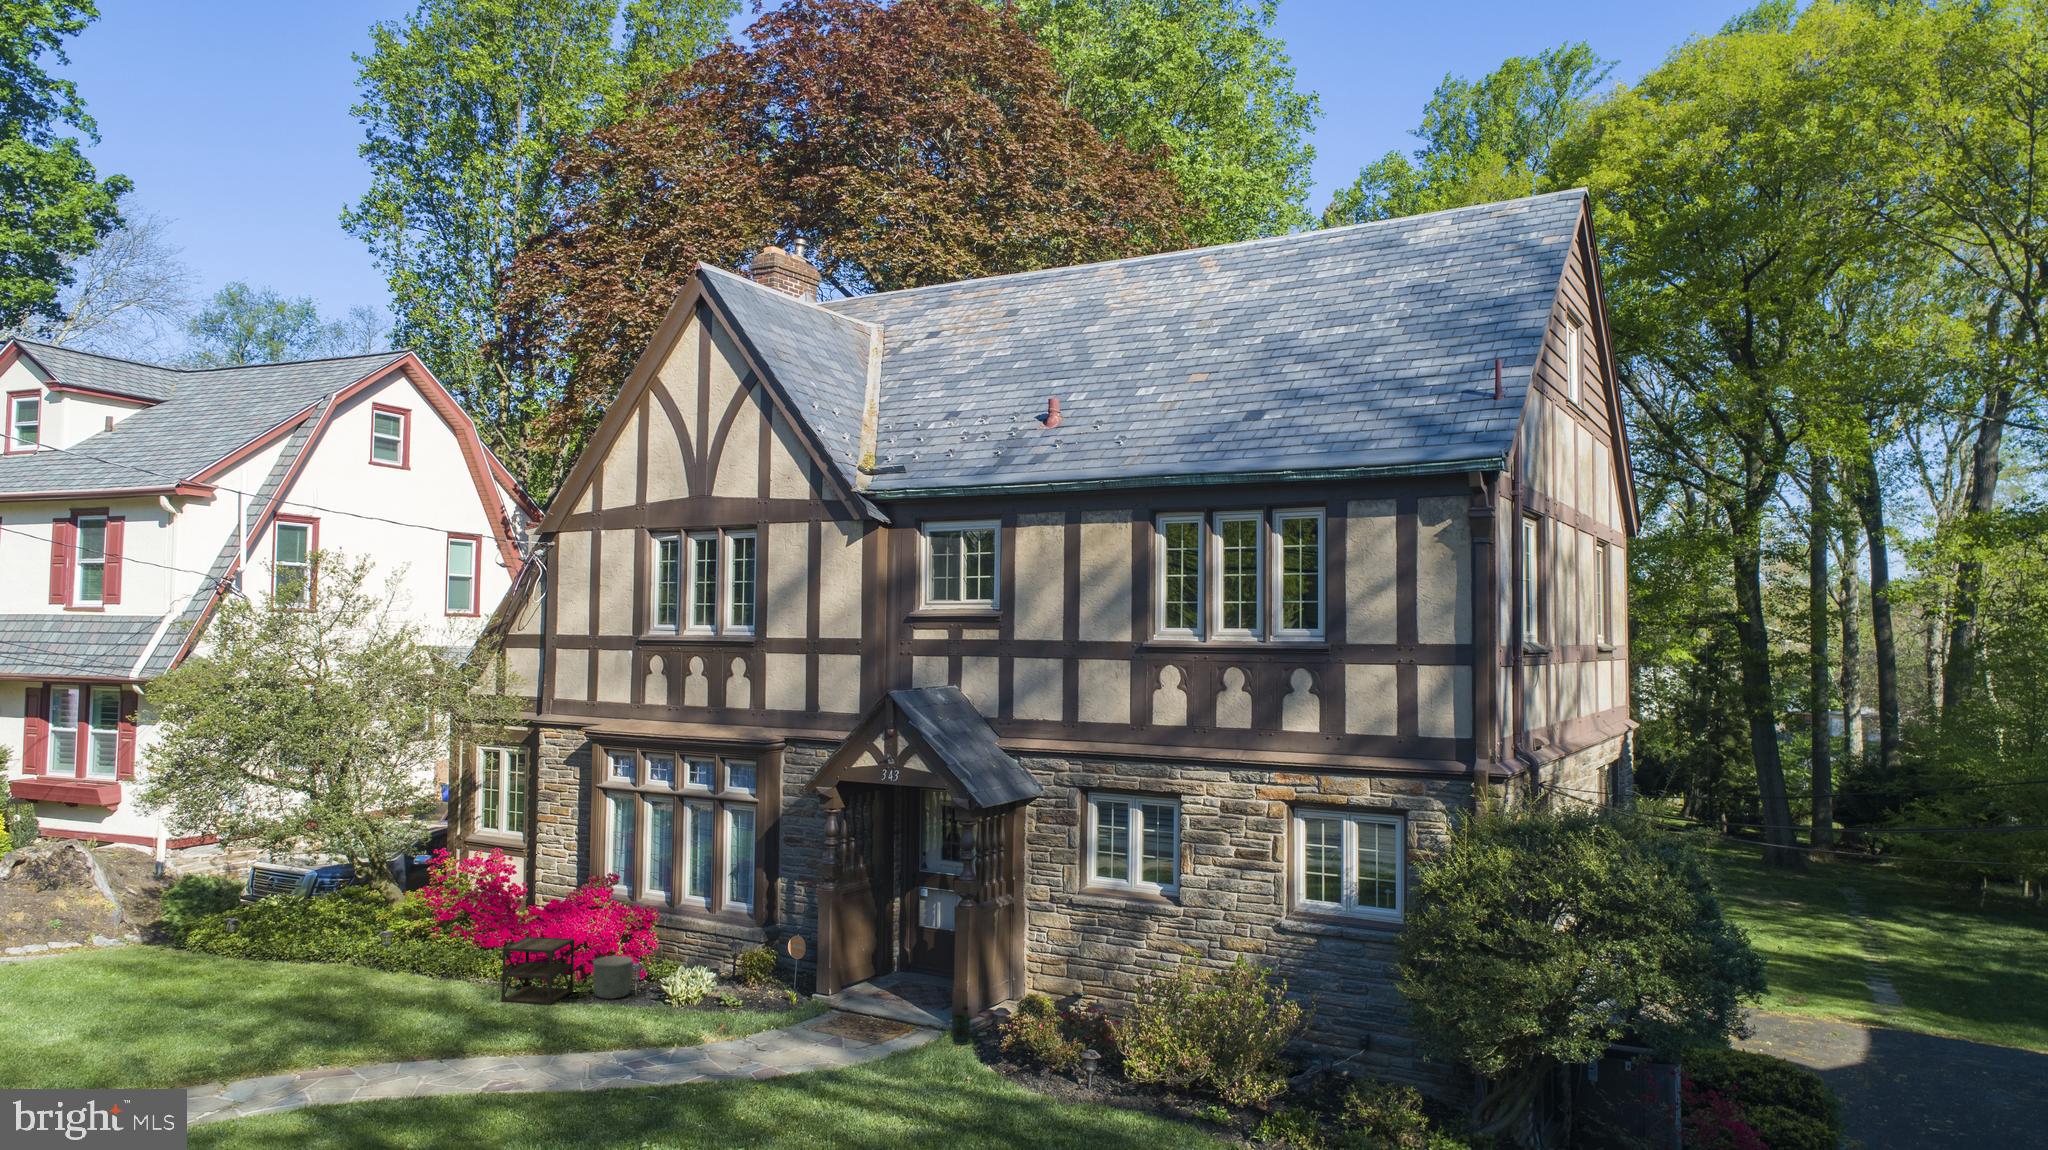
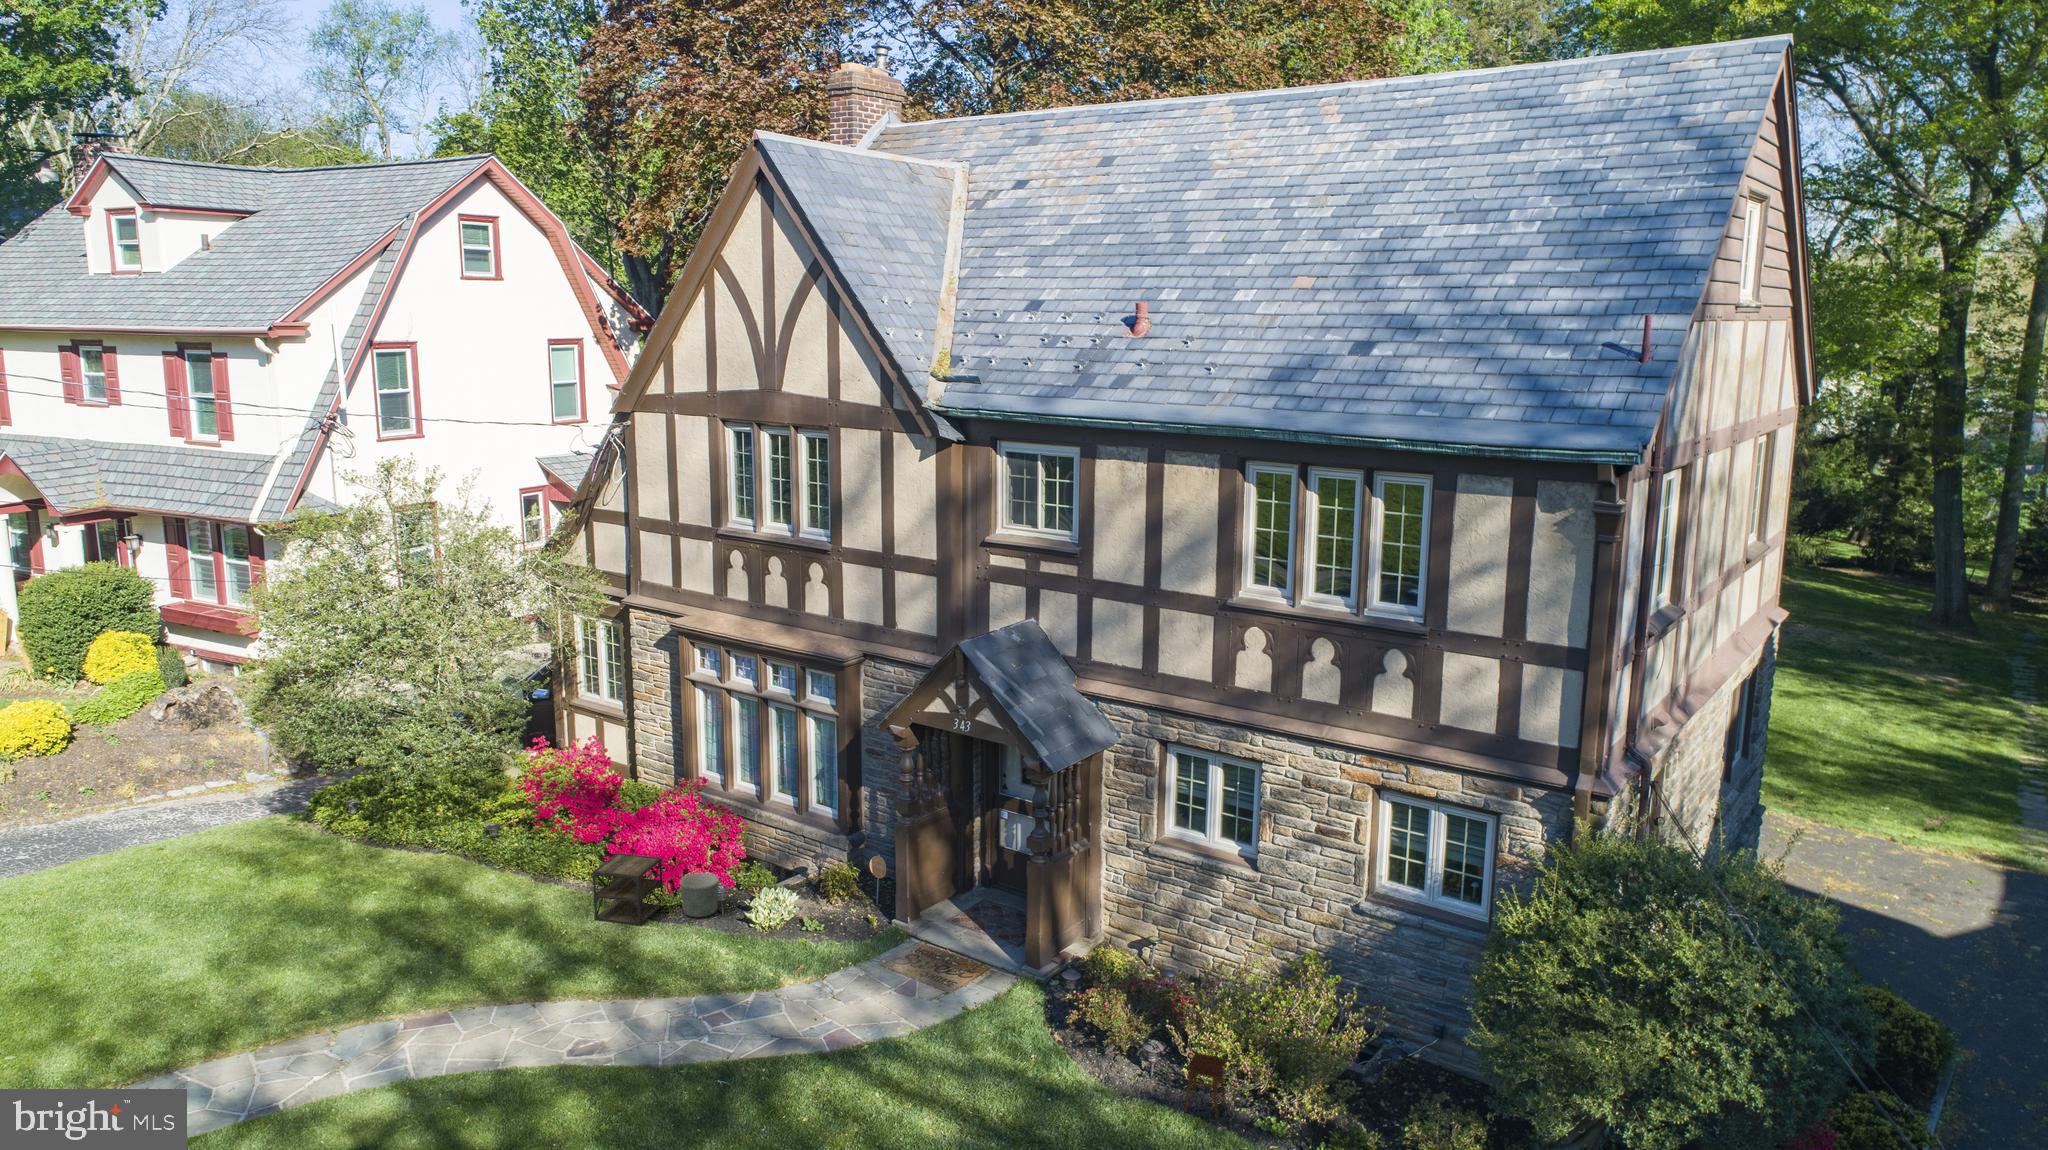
watering can: present [952,1007,970,1045] -> none [1024,955,1043,997]
stool: none [1124,1056,1163,1119] -> present [1184,1052,1226,1119]

